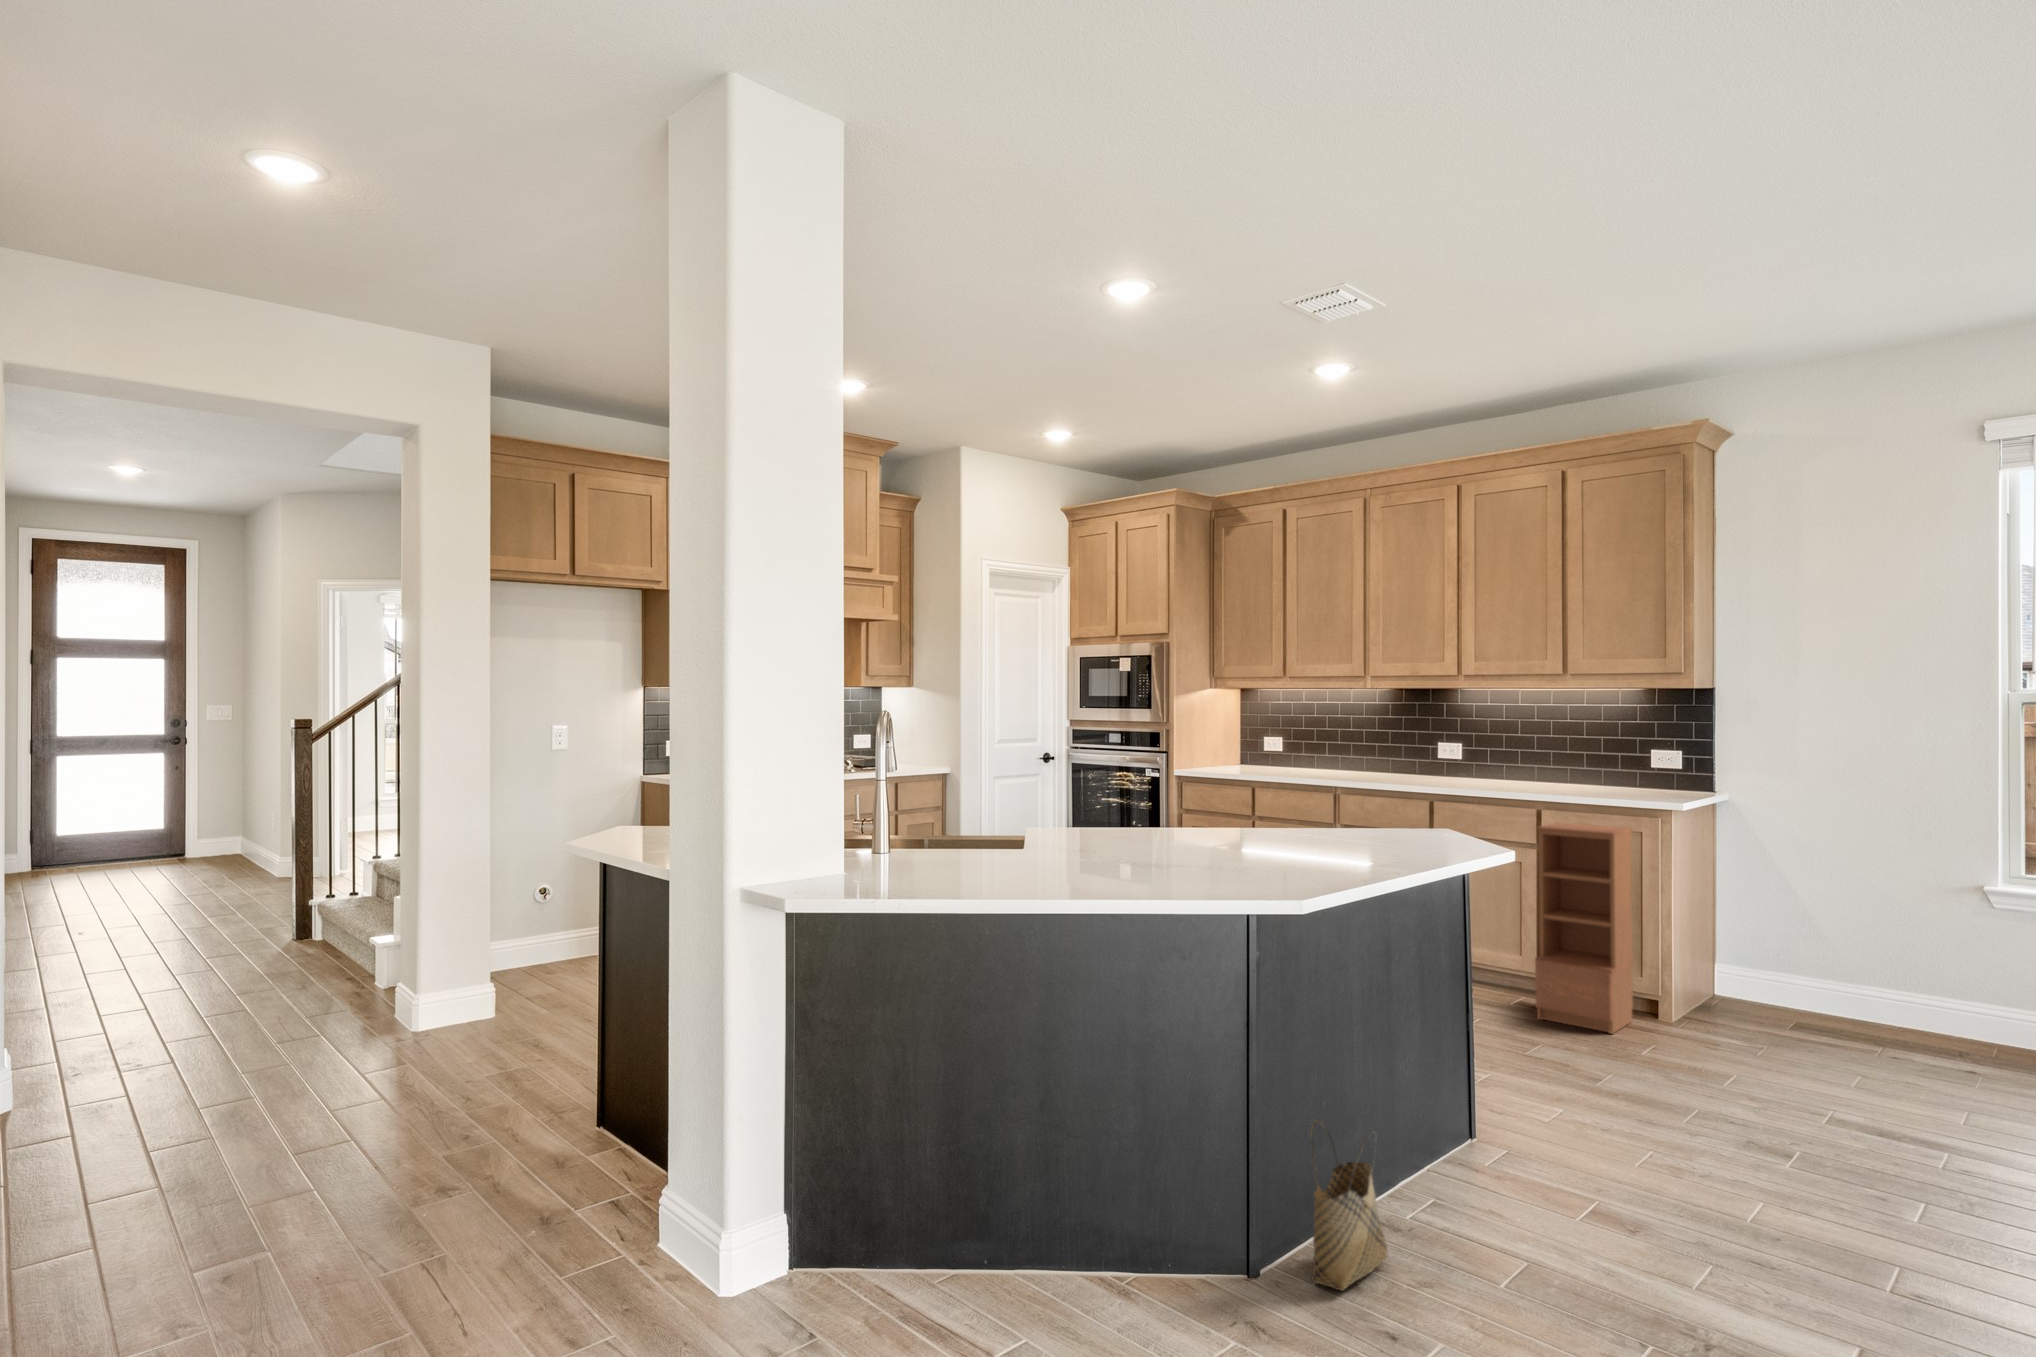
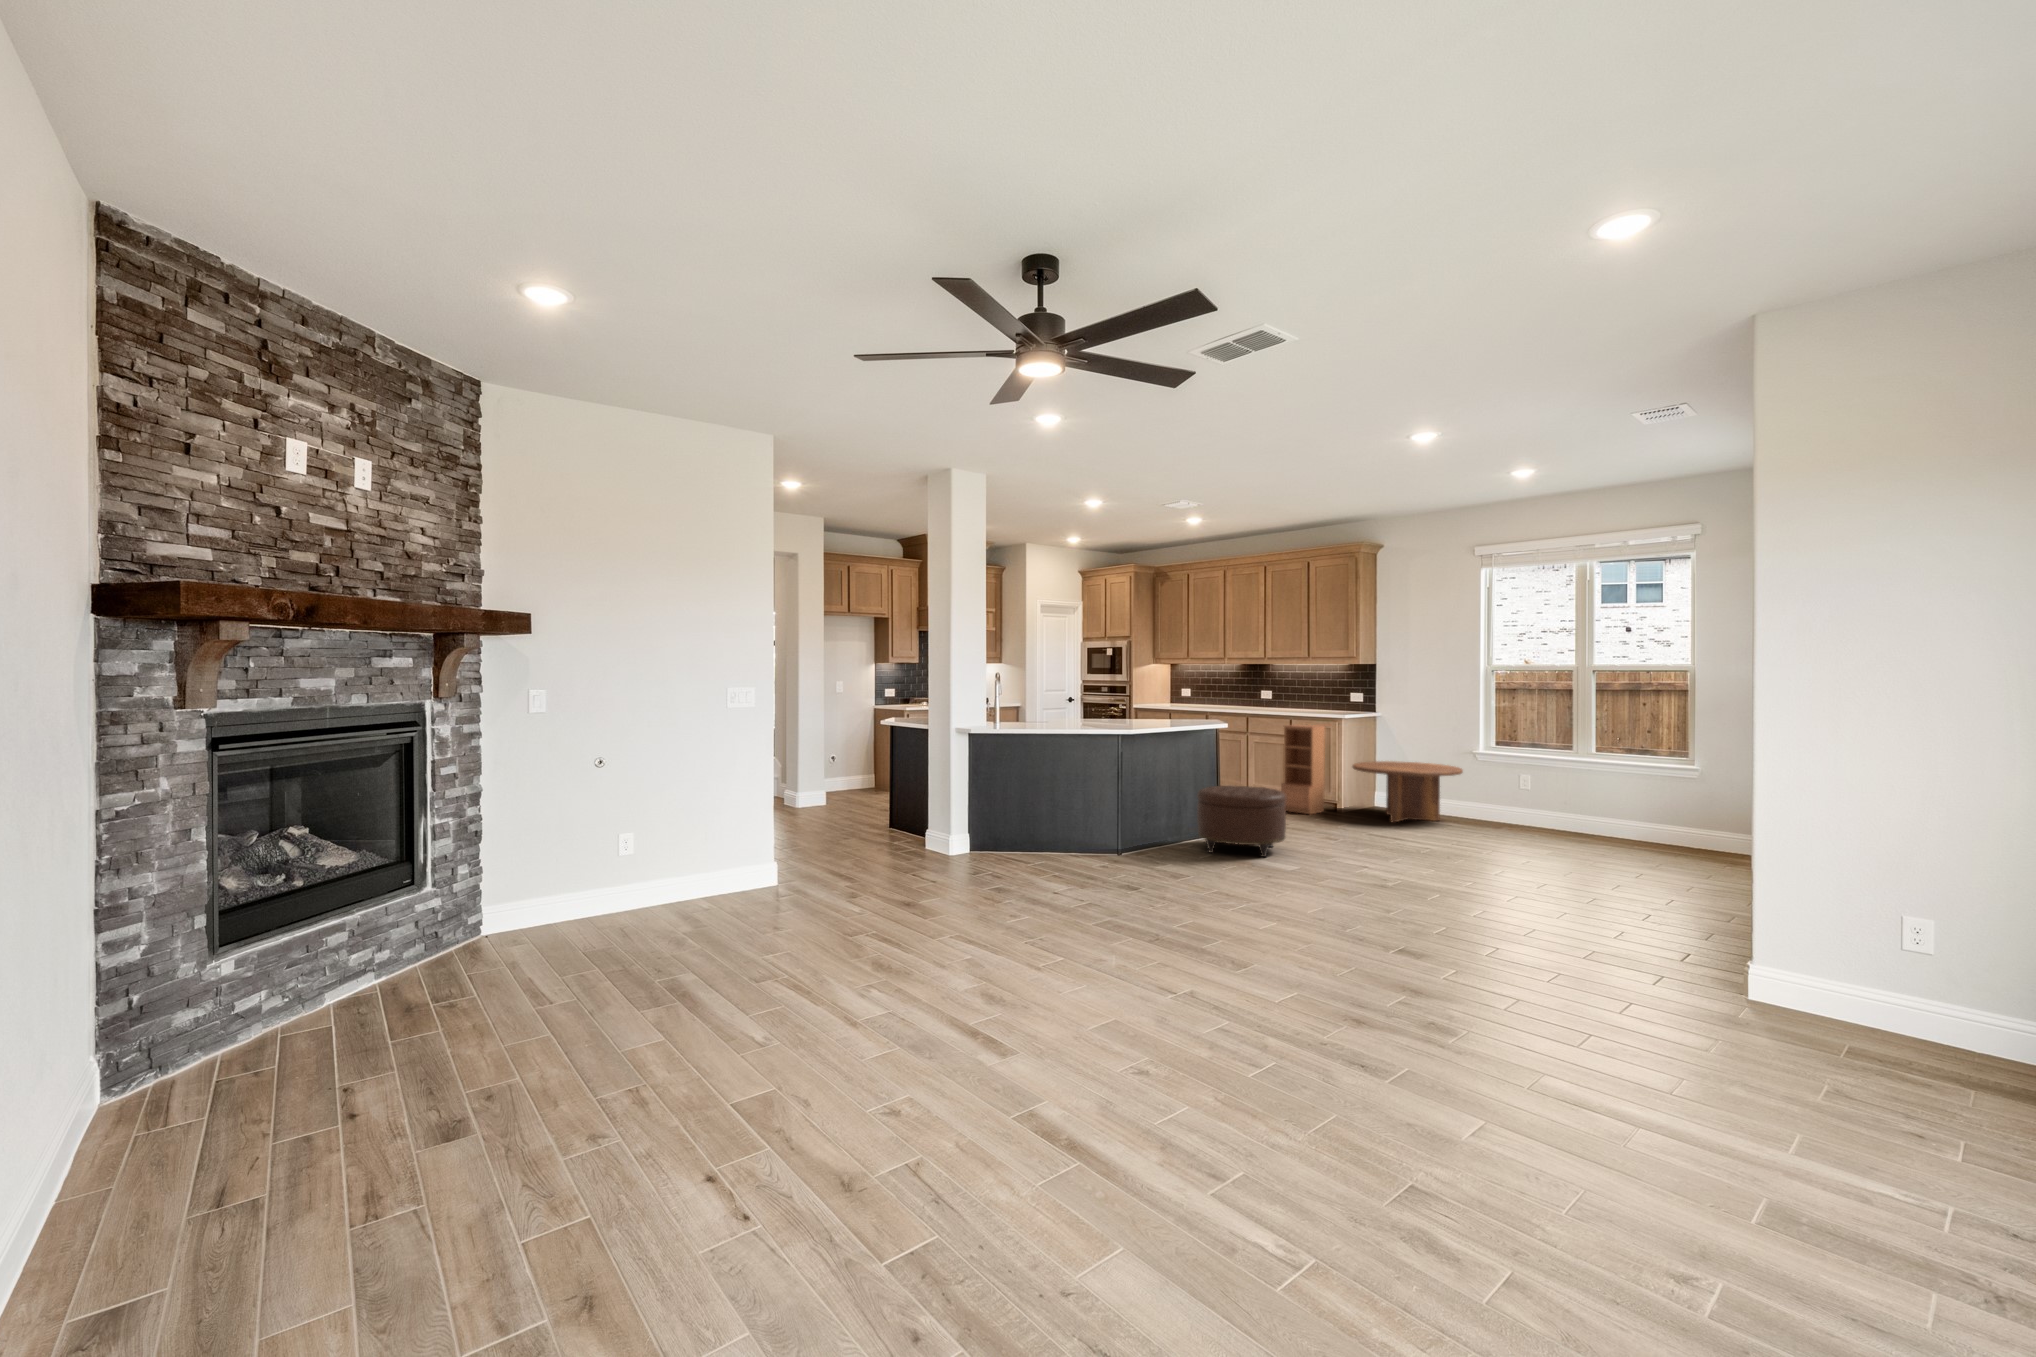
coffee table: none [1703,903,1992,1063] -> present [1352,761,1463,822]
ottoman: none [1445,1024,1720,1276] -> present [1197,786,1286,857]
woven basket: present [1311,1120,1388,1291] -> none [1140,806,1168,856]

